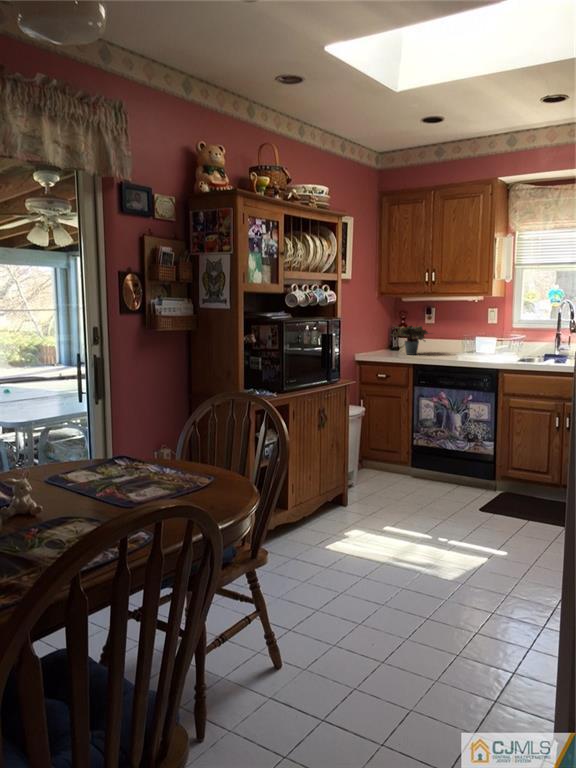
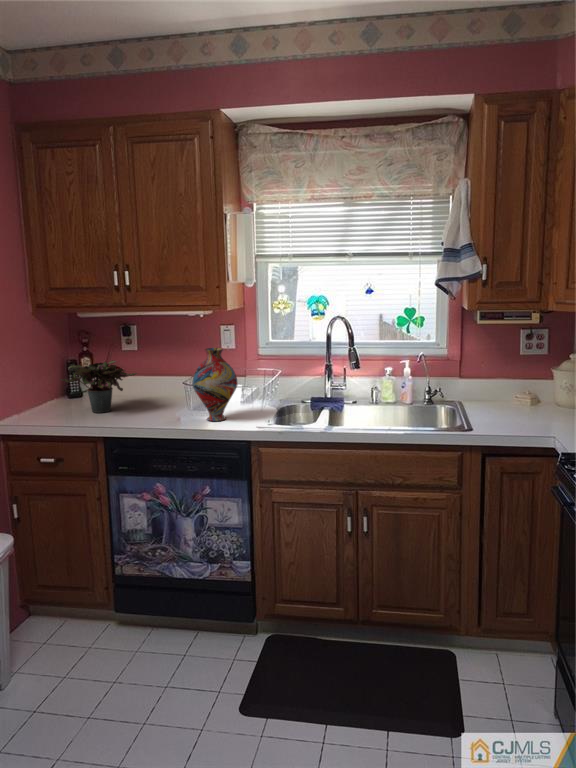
vase: none [468,316,495,359] -> present [193,348,238,421]

